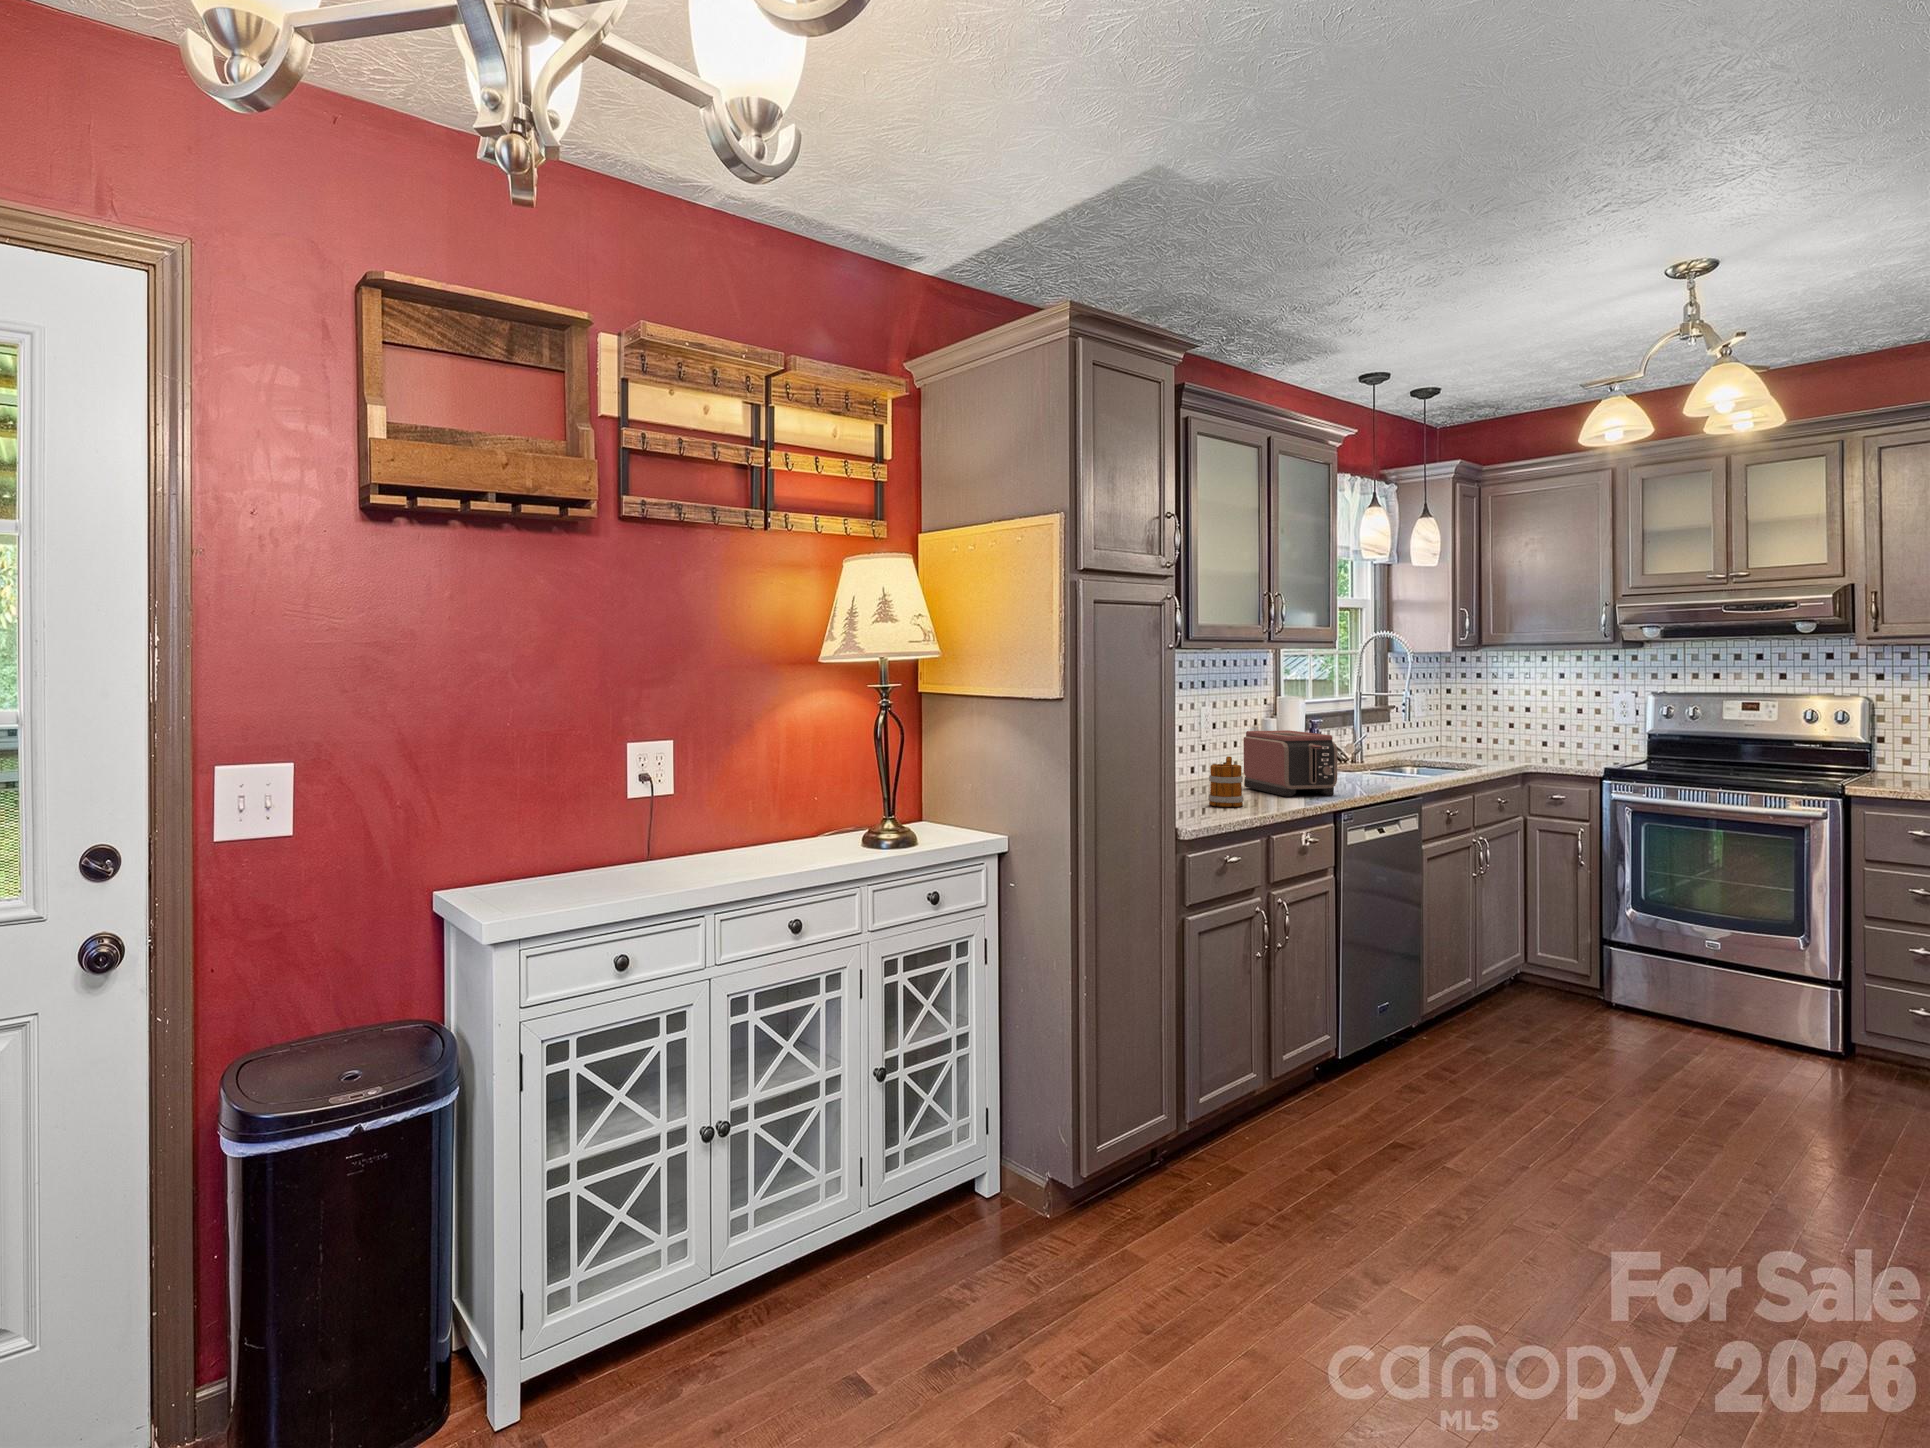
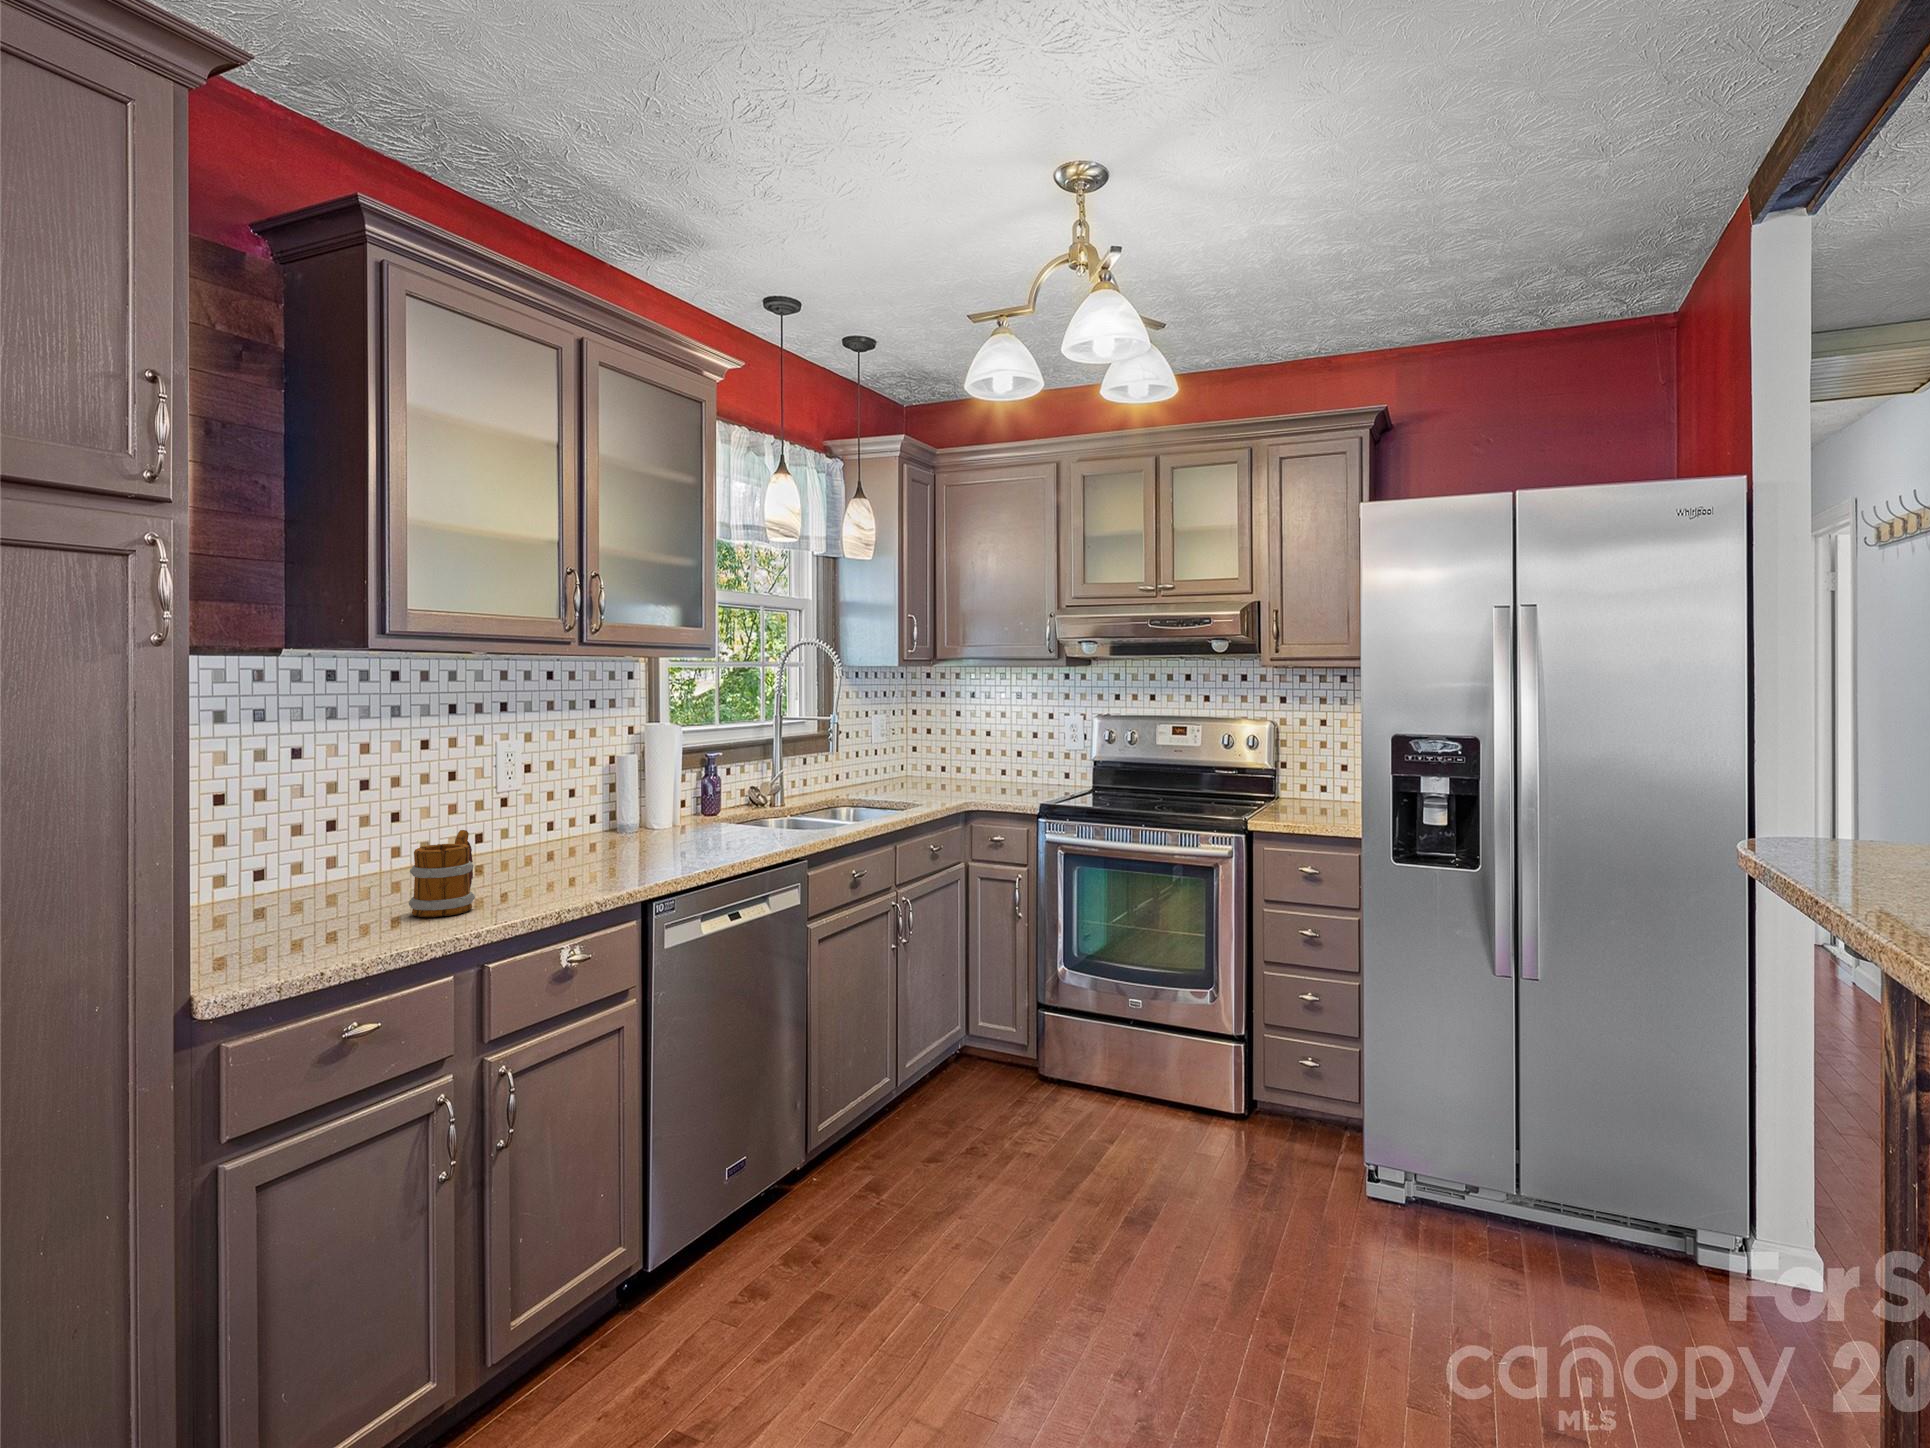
toaster: present [1244,730,1337,797] -> none [551,777,663,882]

